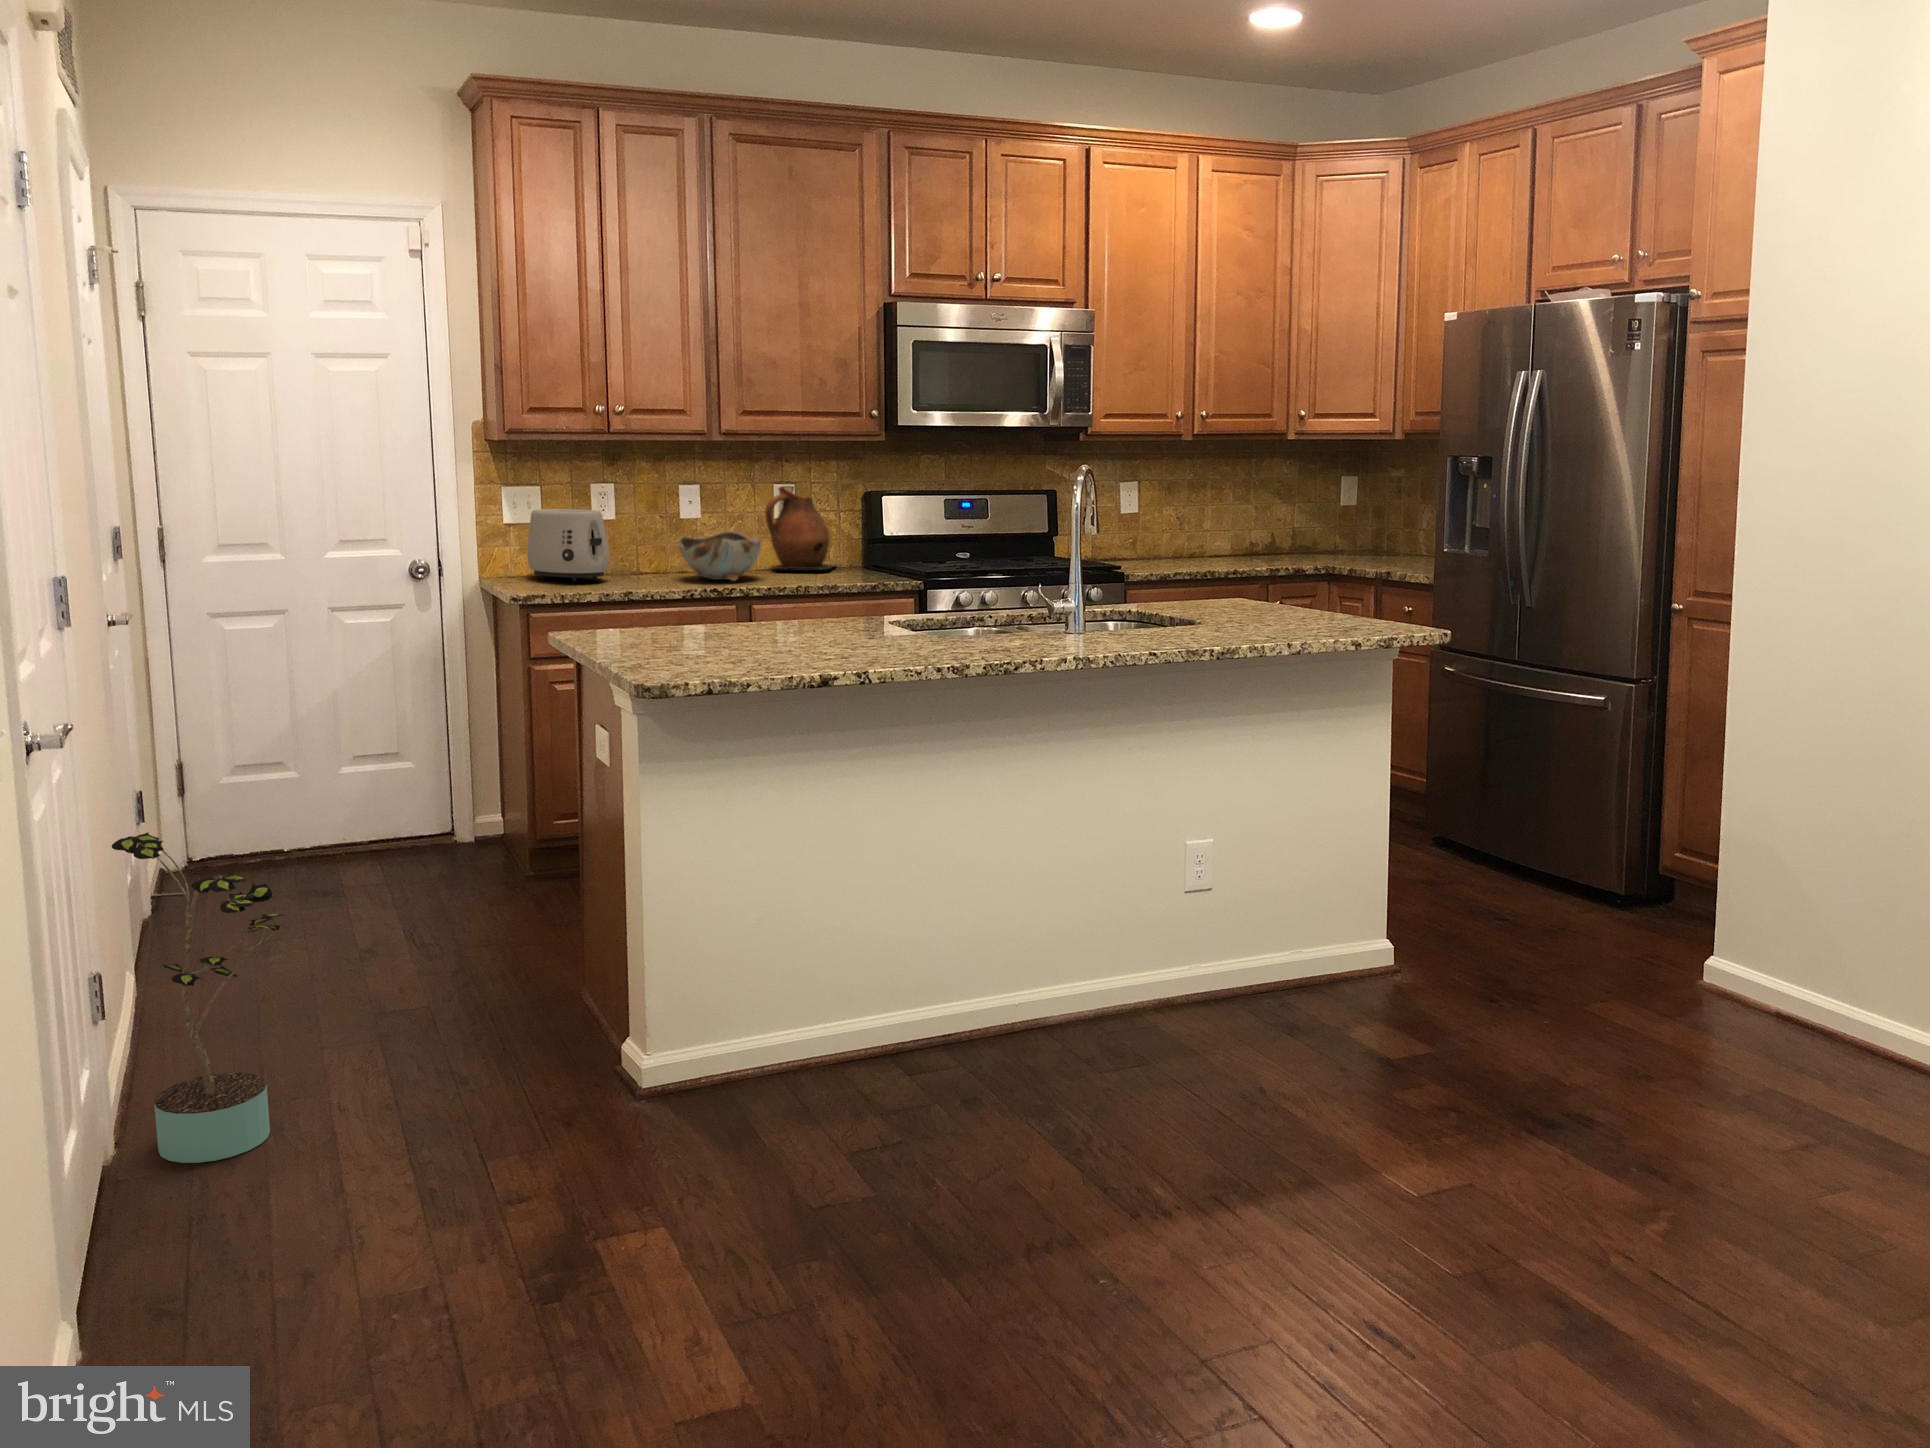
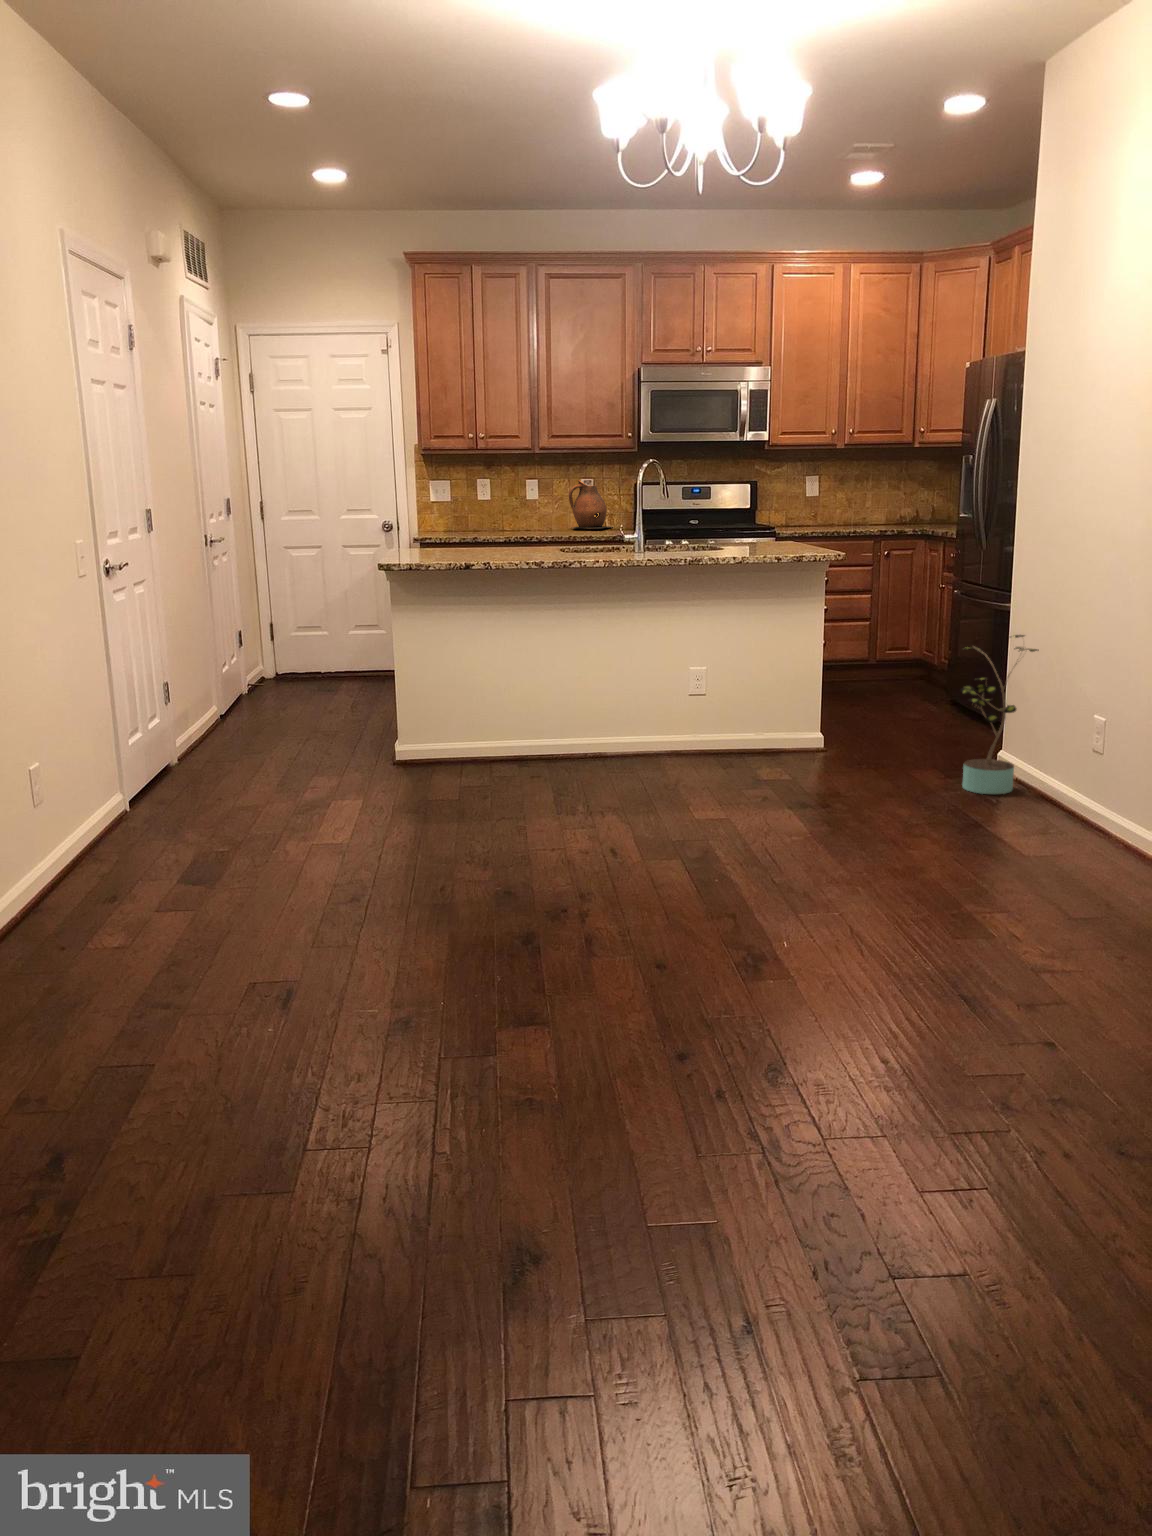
toaster: present [527,509,609,582] -> none [438,493,477,533]
bowl: present [679,531,761,581] -> none [513,505,559,533]
potted plant: present [111,833,284,1163] -> present [960,635,1039,794]

